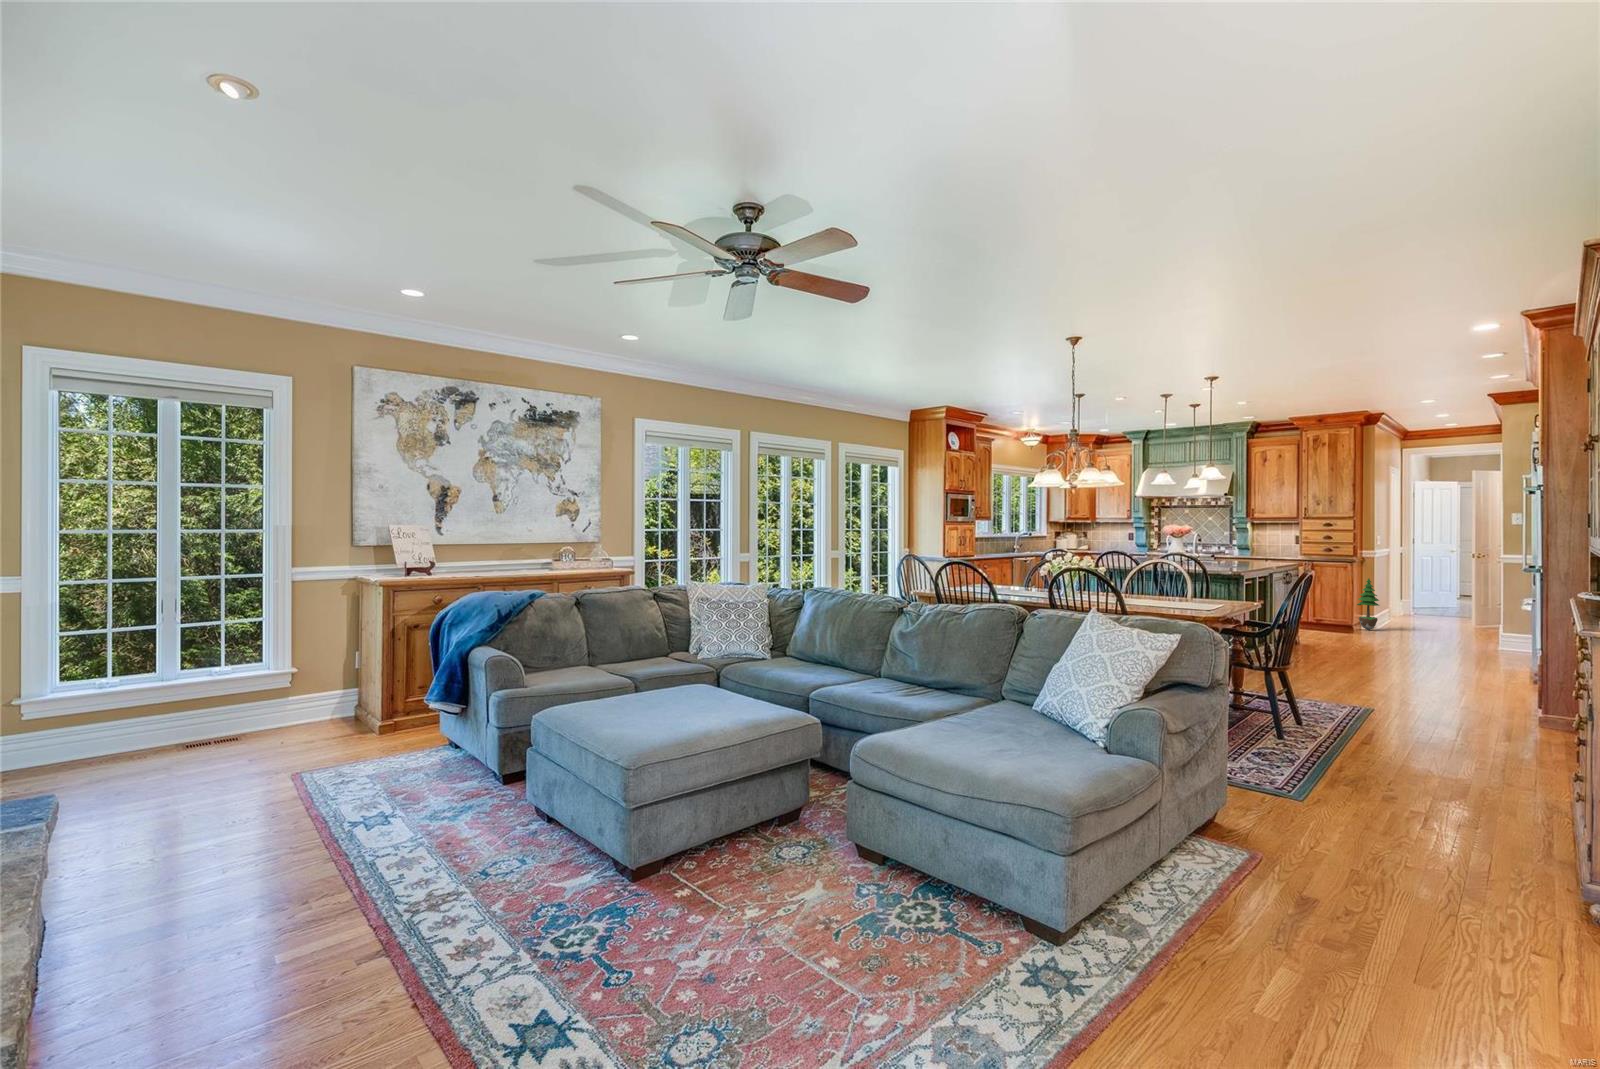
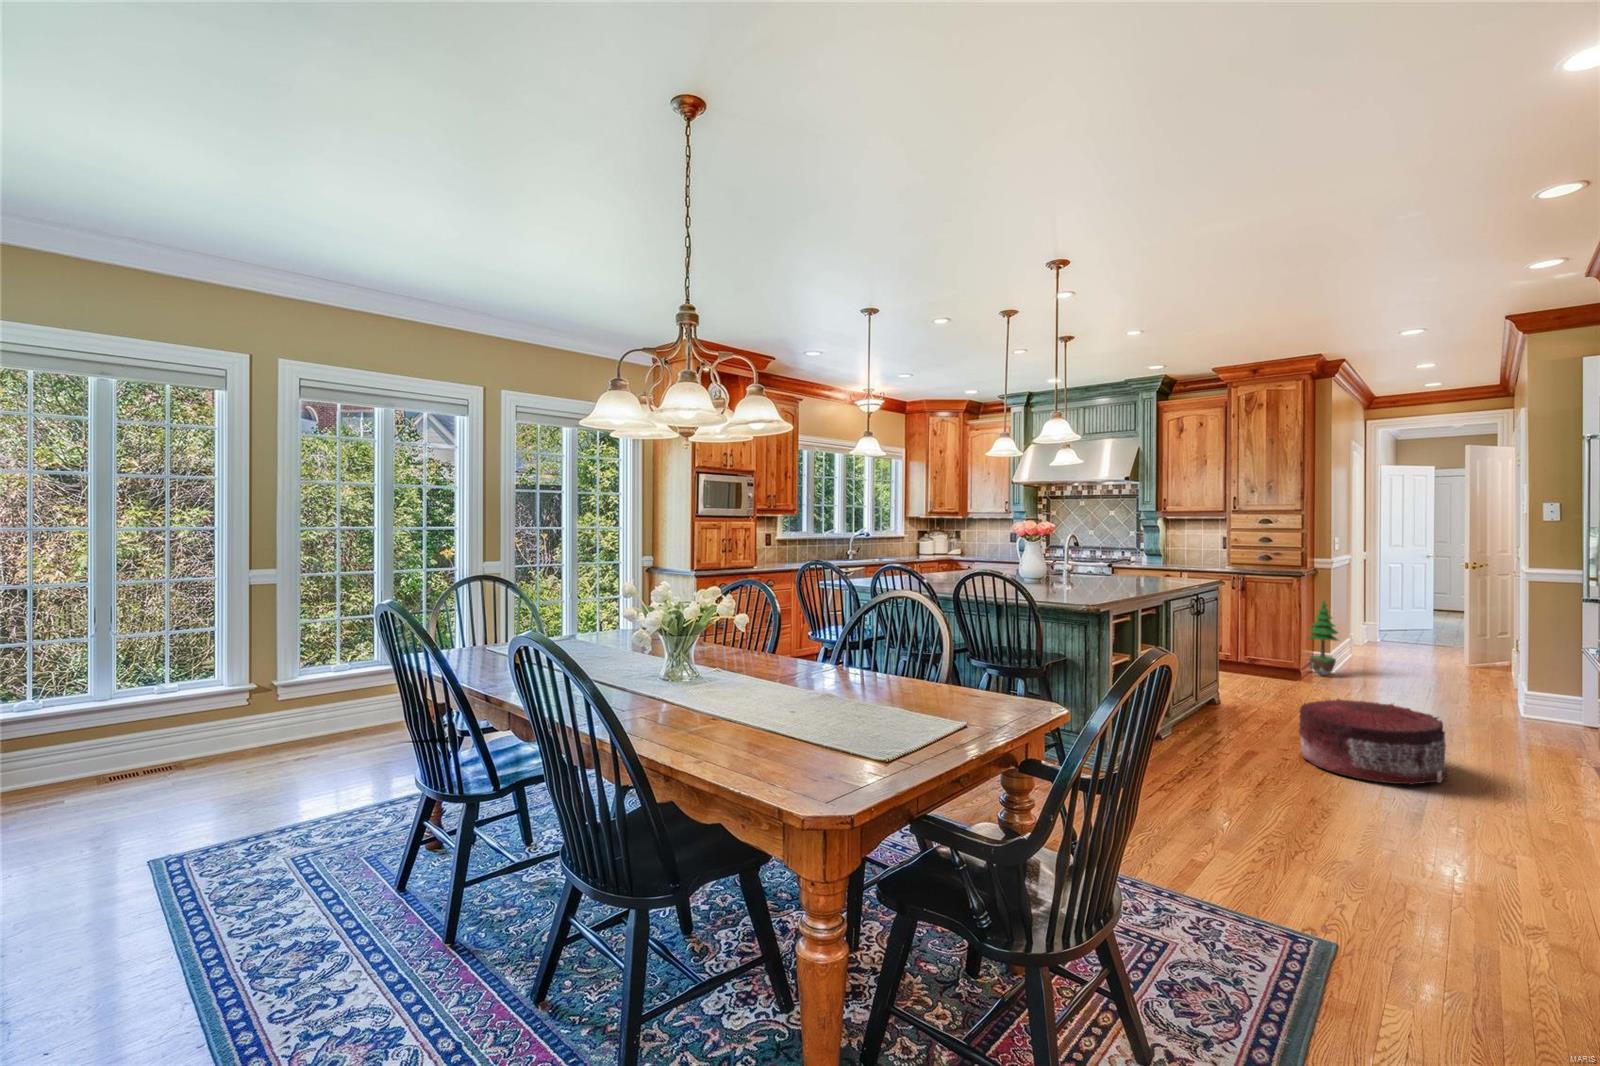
pouf: none [1351,629,1438,670] -> present [1299,698,1447,785]

